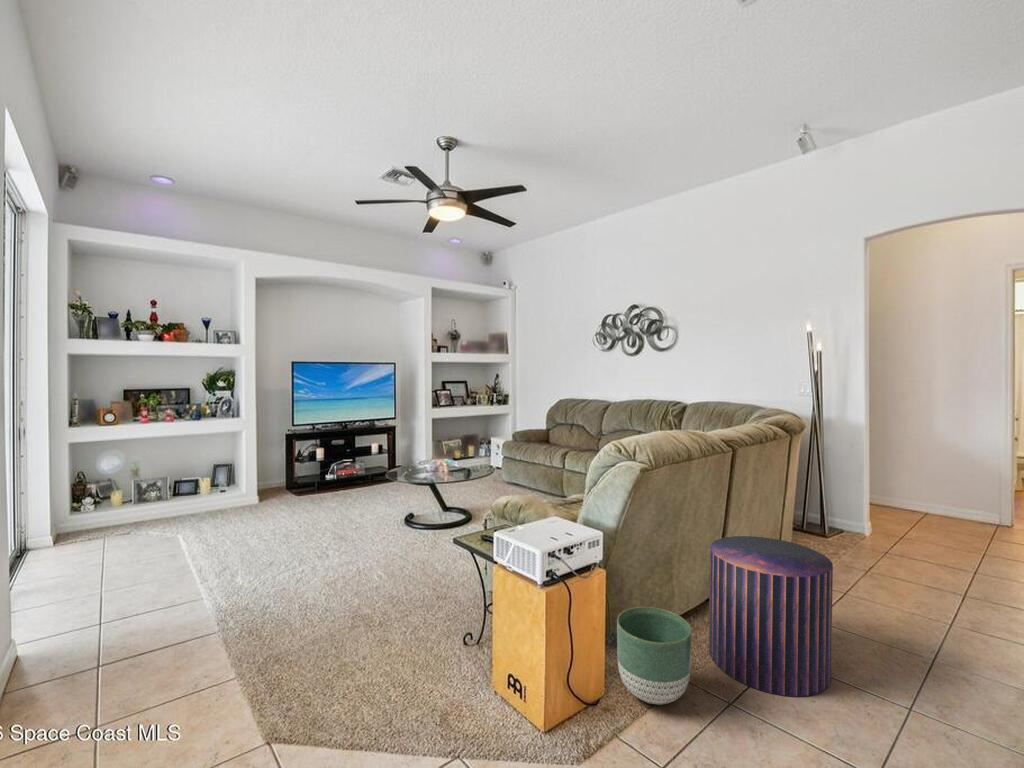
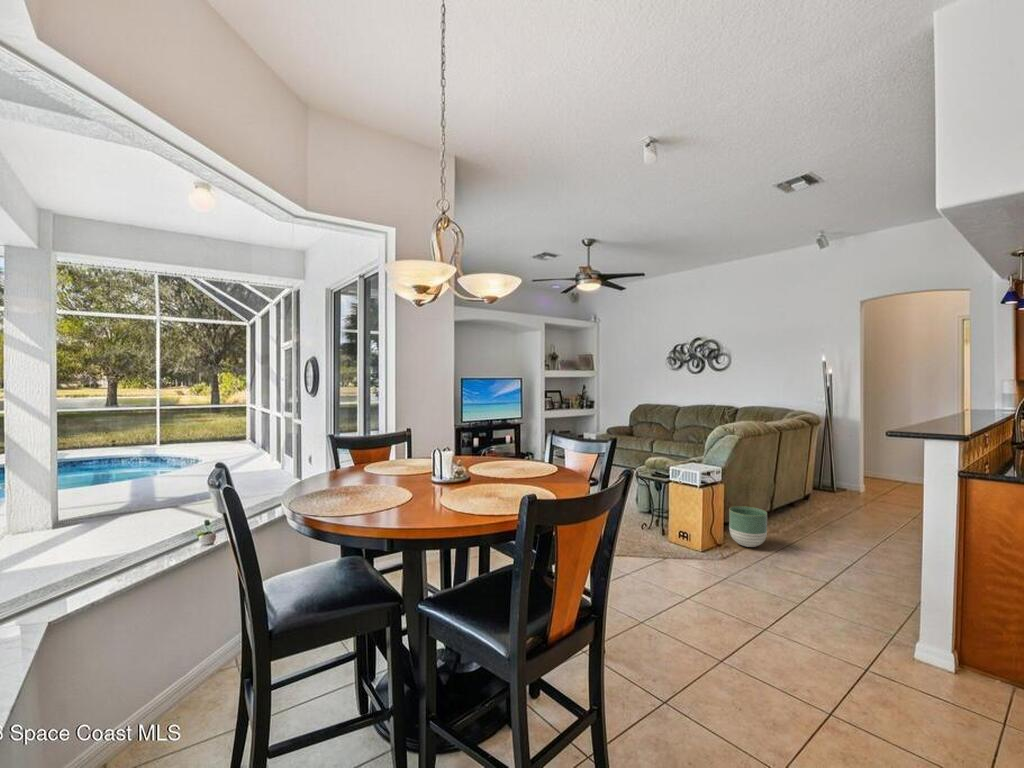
pouf: present [709,536,833,697] -> none [771,476,836,546]

